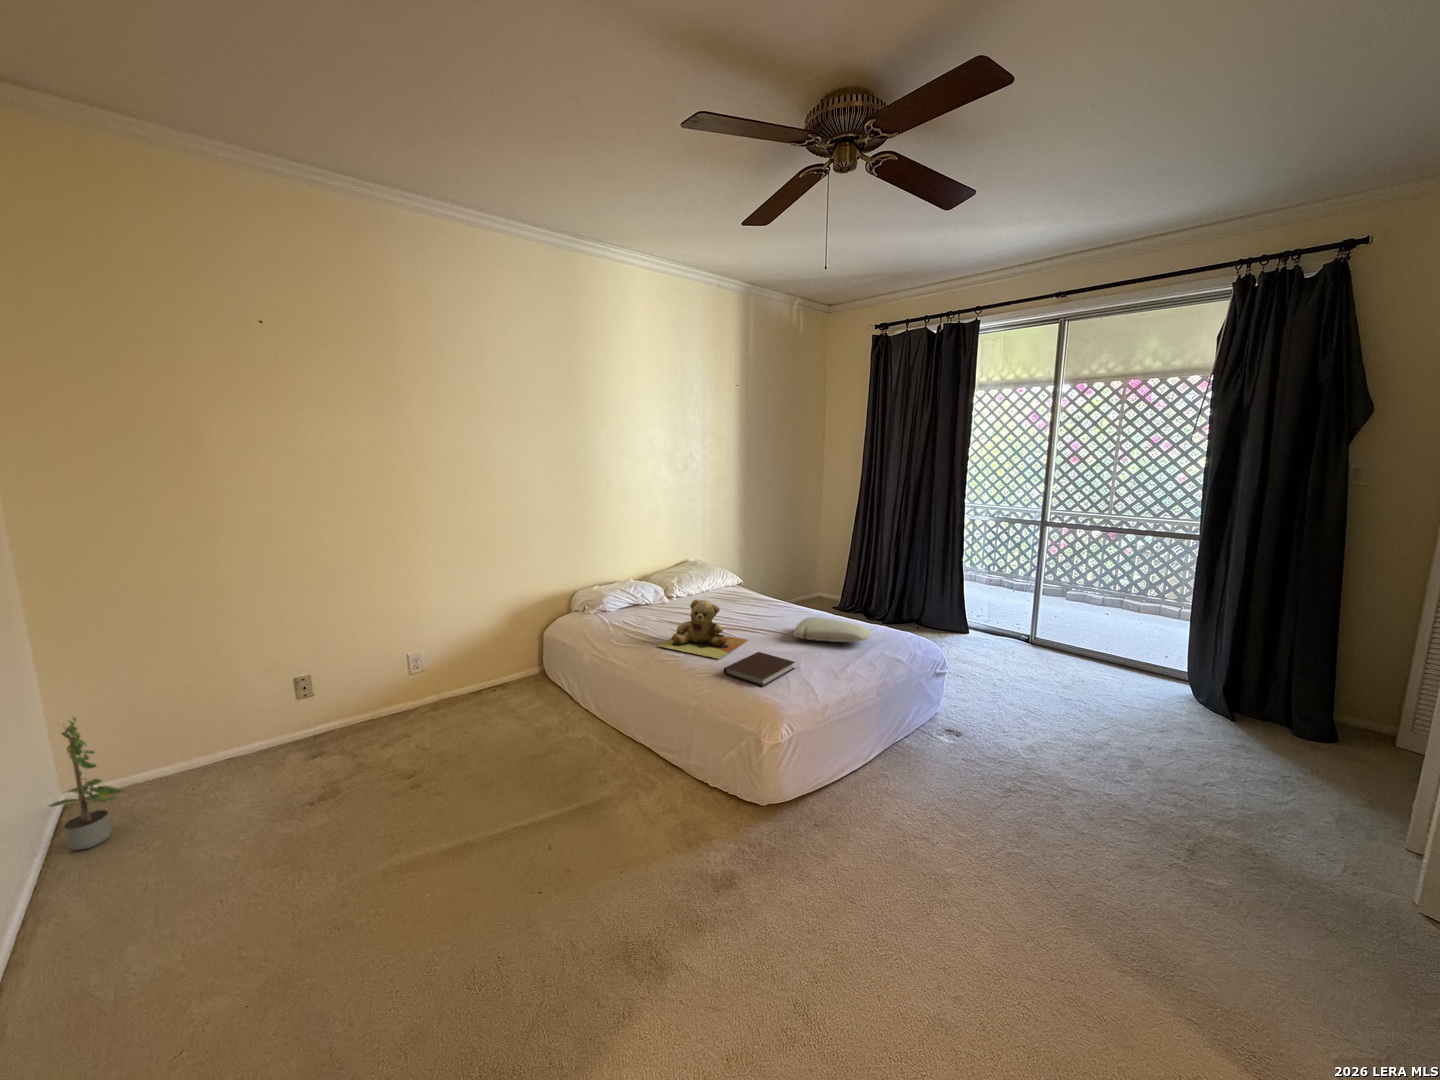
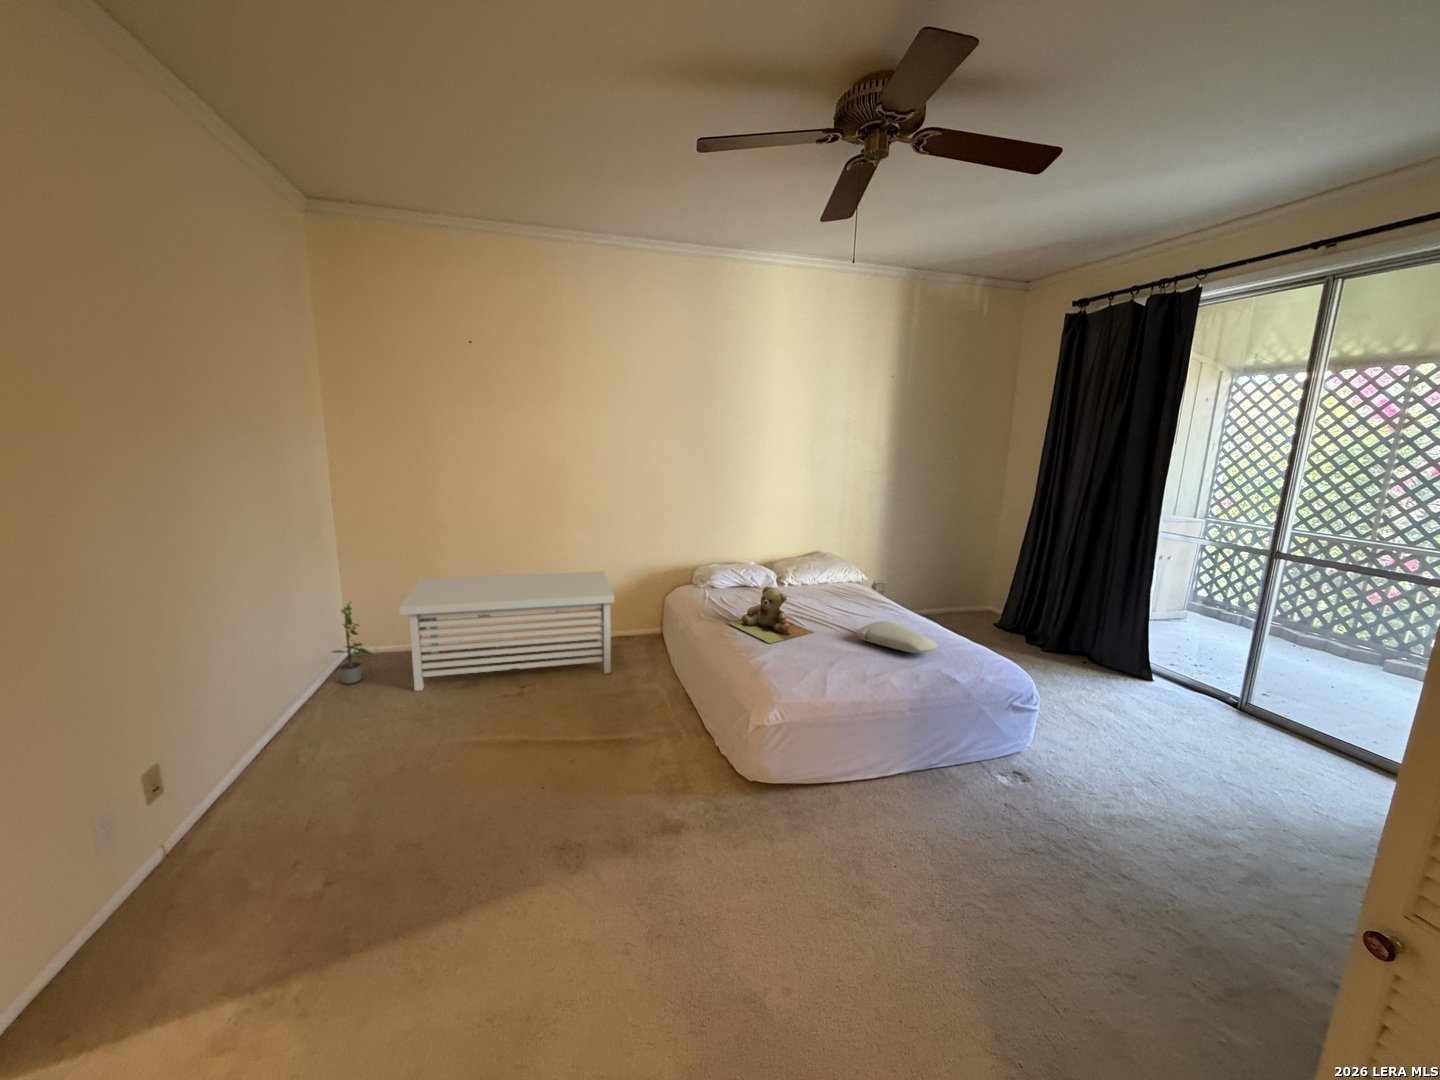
storage bench: none [193,612,513,827] -> present [399,571,614,691]
notebook: present [724,652,795,687] -> none [761,644,832,674]

